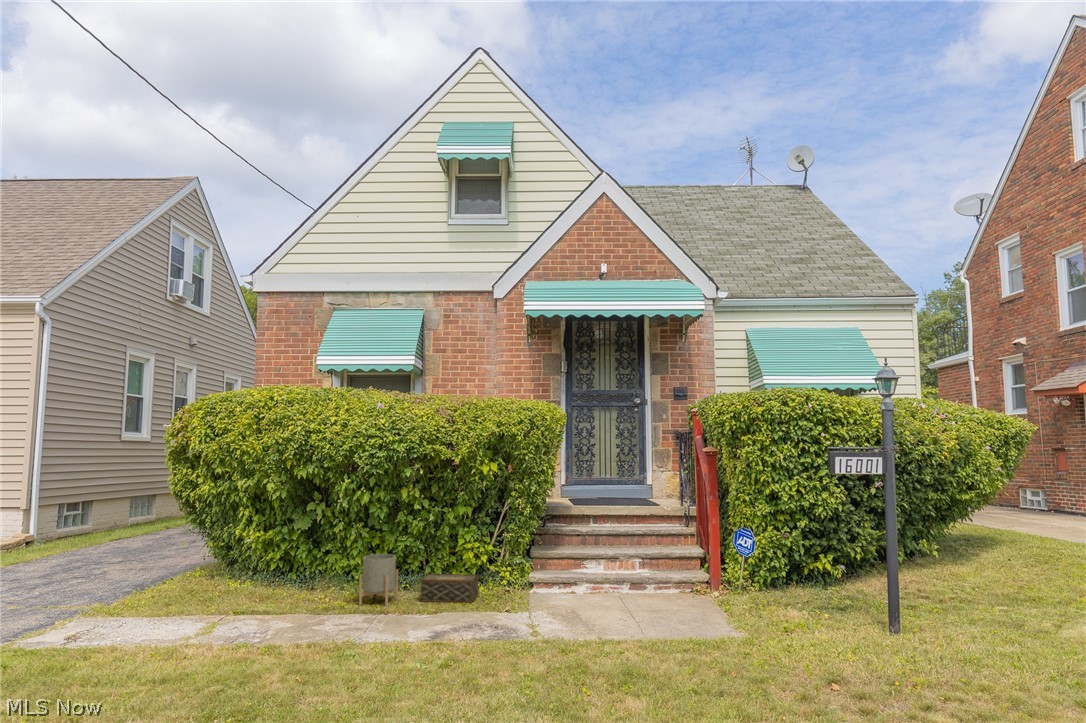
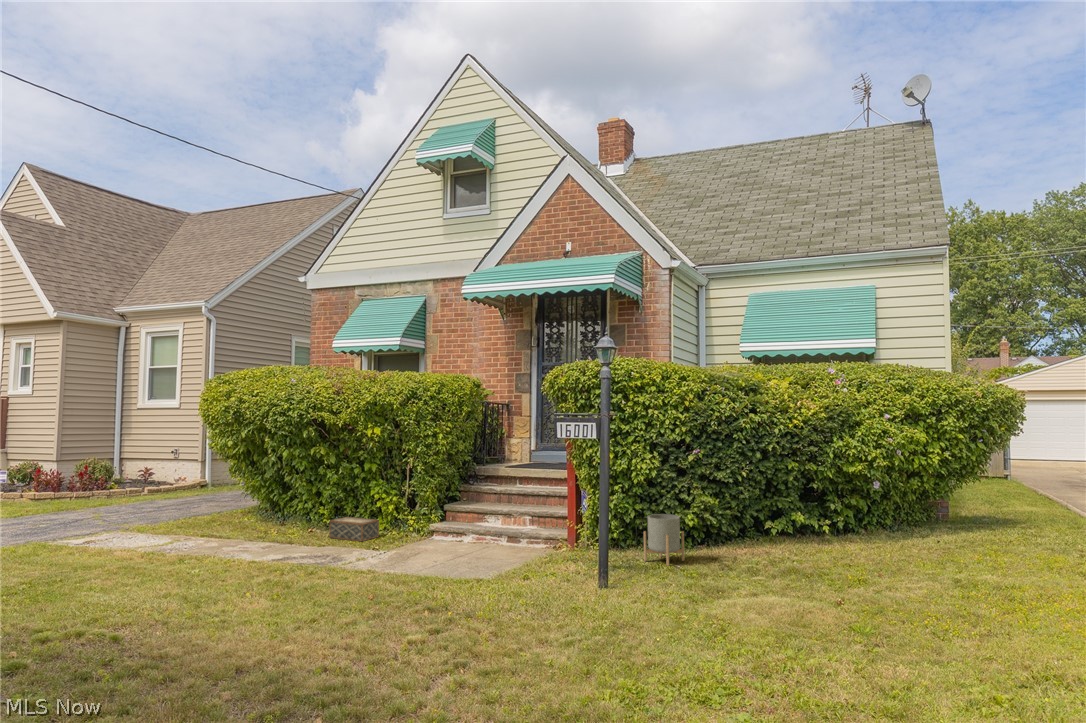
planter: present [359,554,398,606] -> present [644,514,684,566]

